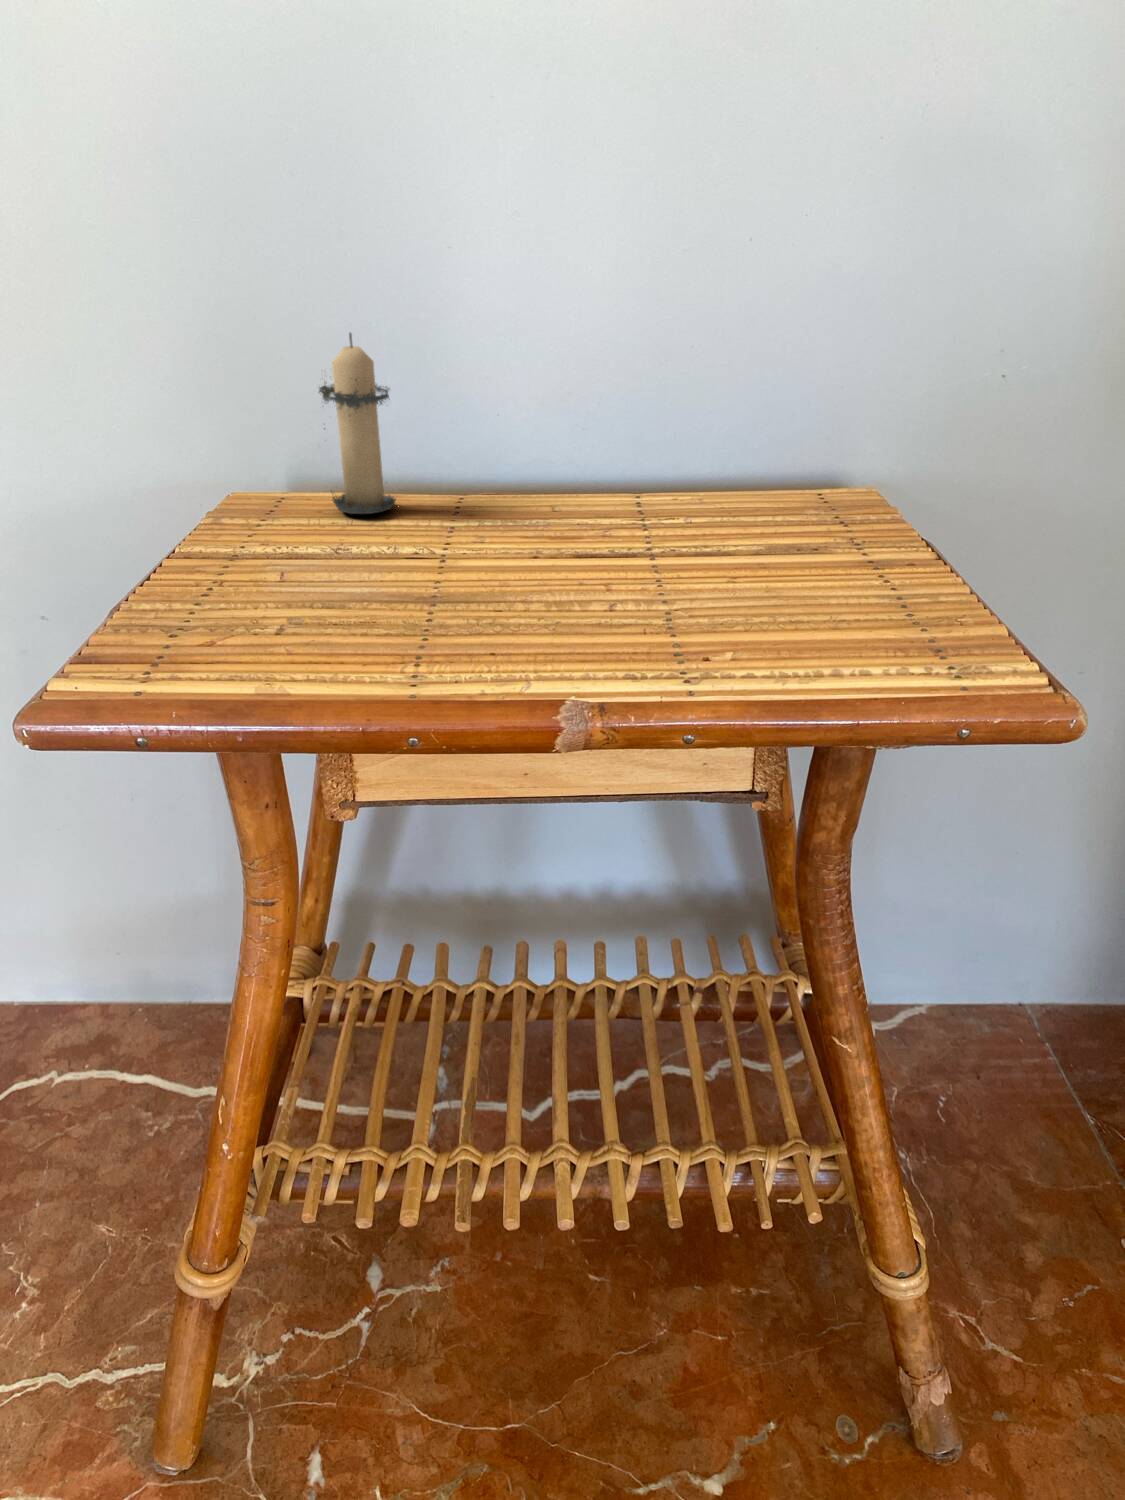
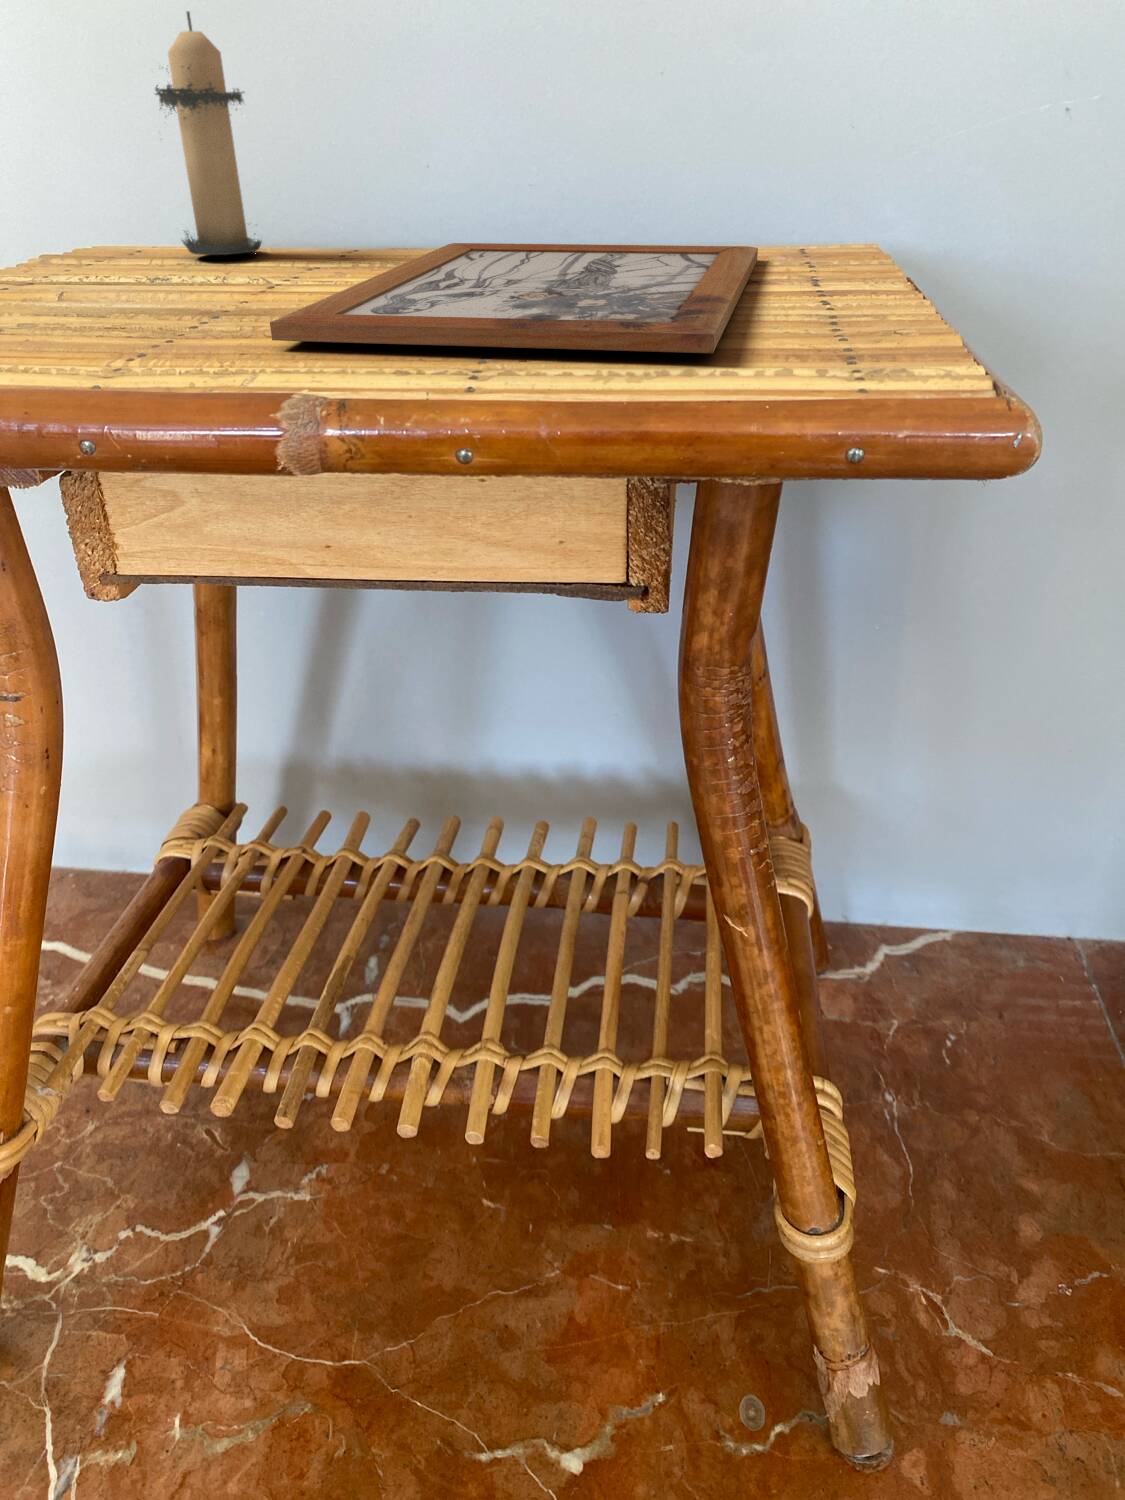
picture frame: none [504,499,844,644] -> present [270,243,758,353]

